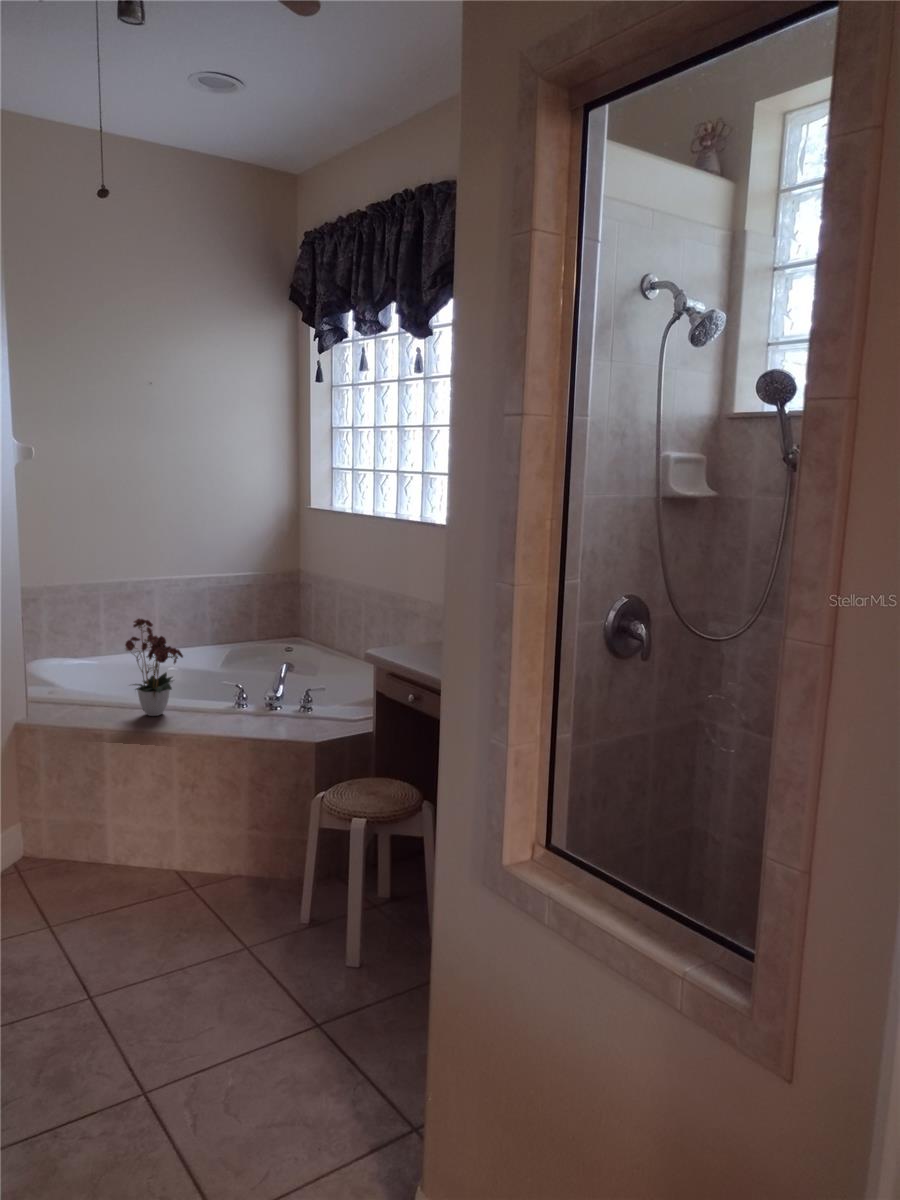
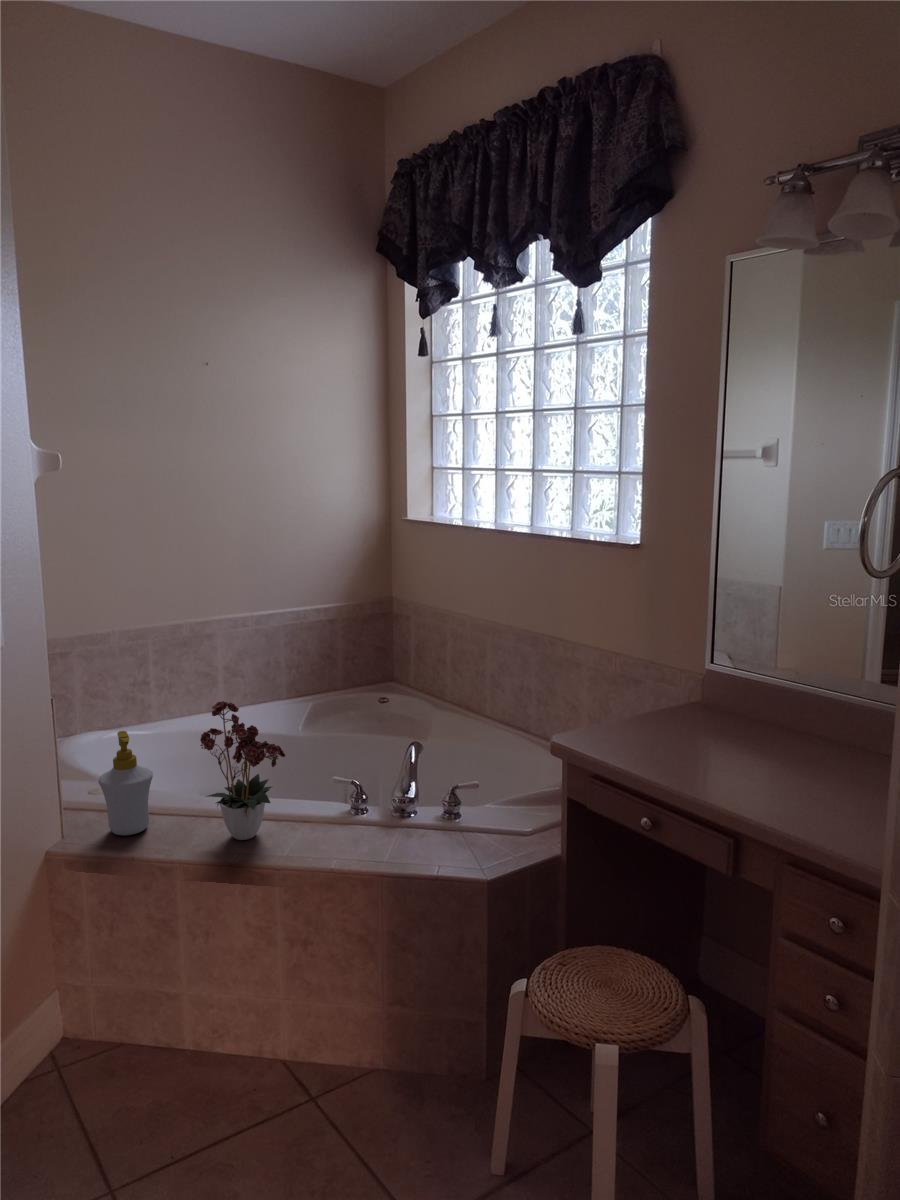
soap bottle: none [53,639,92,711] -> present [98,731,153,835]

